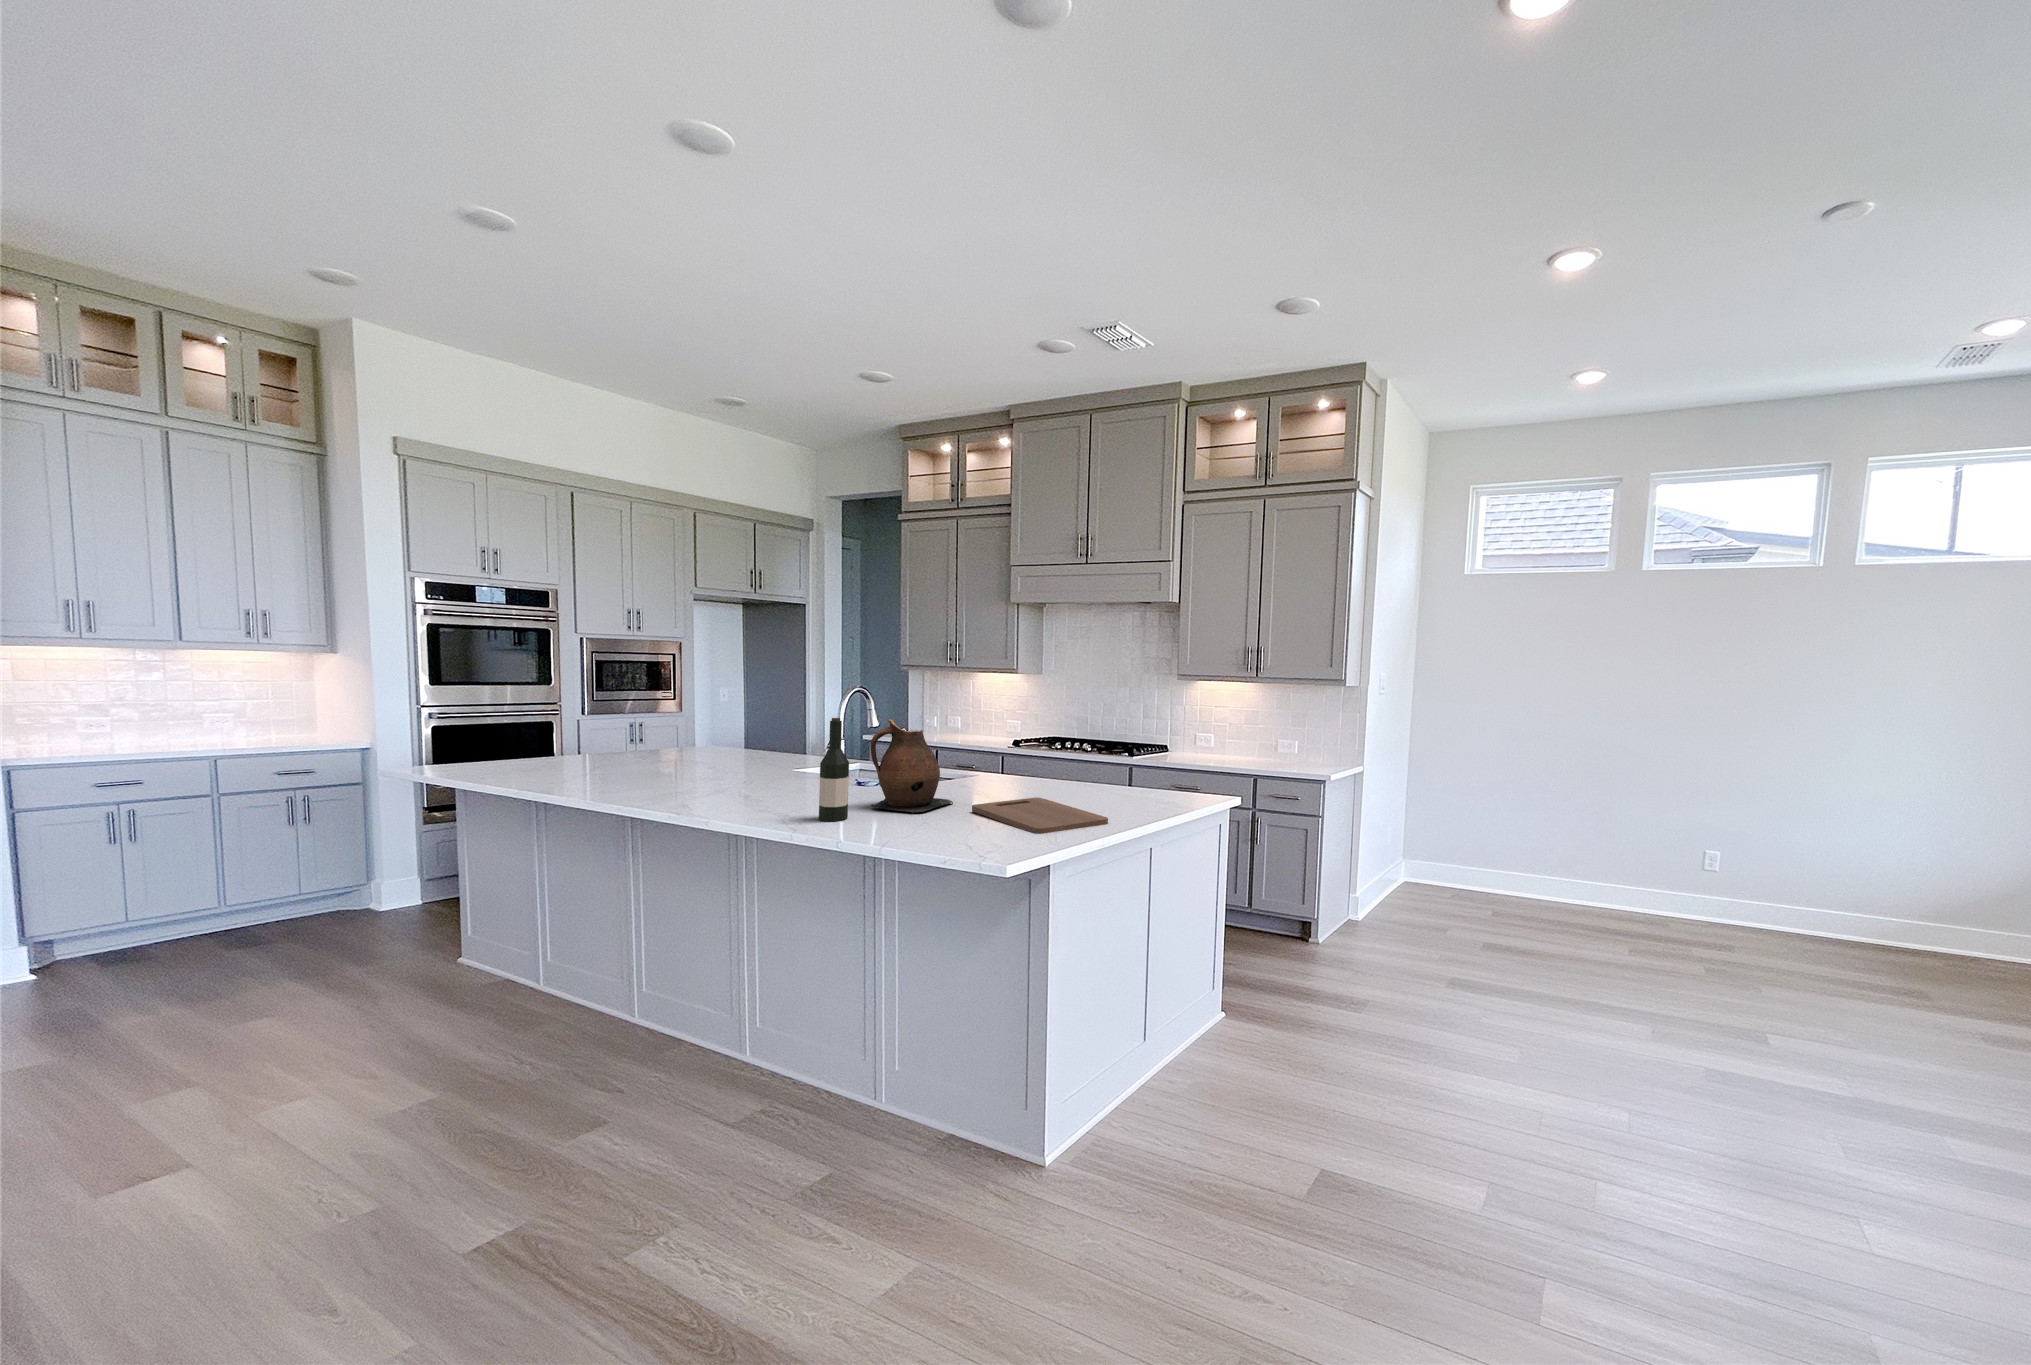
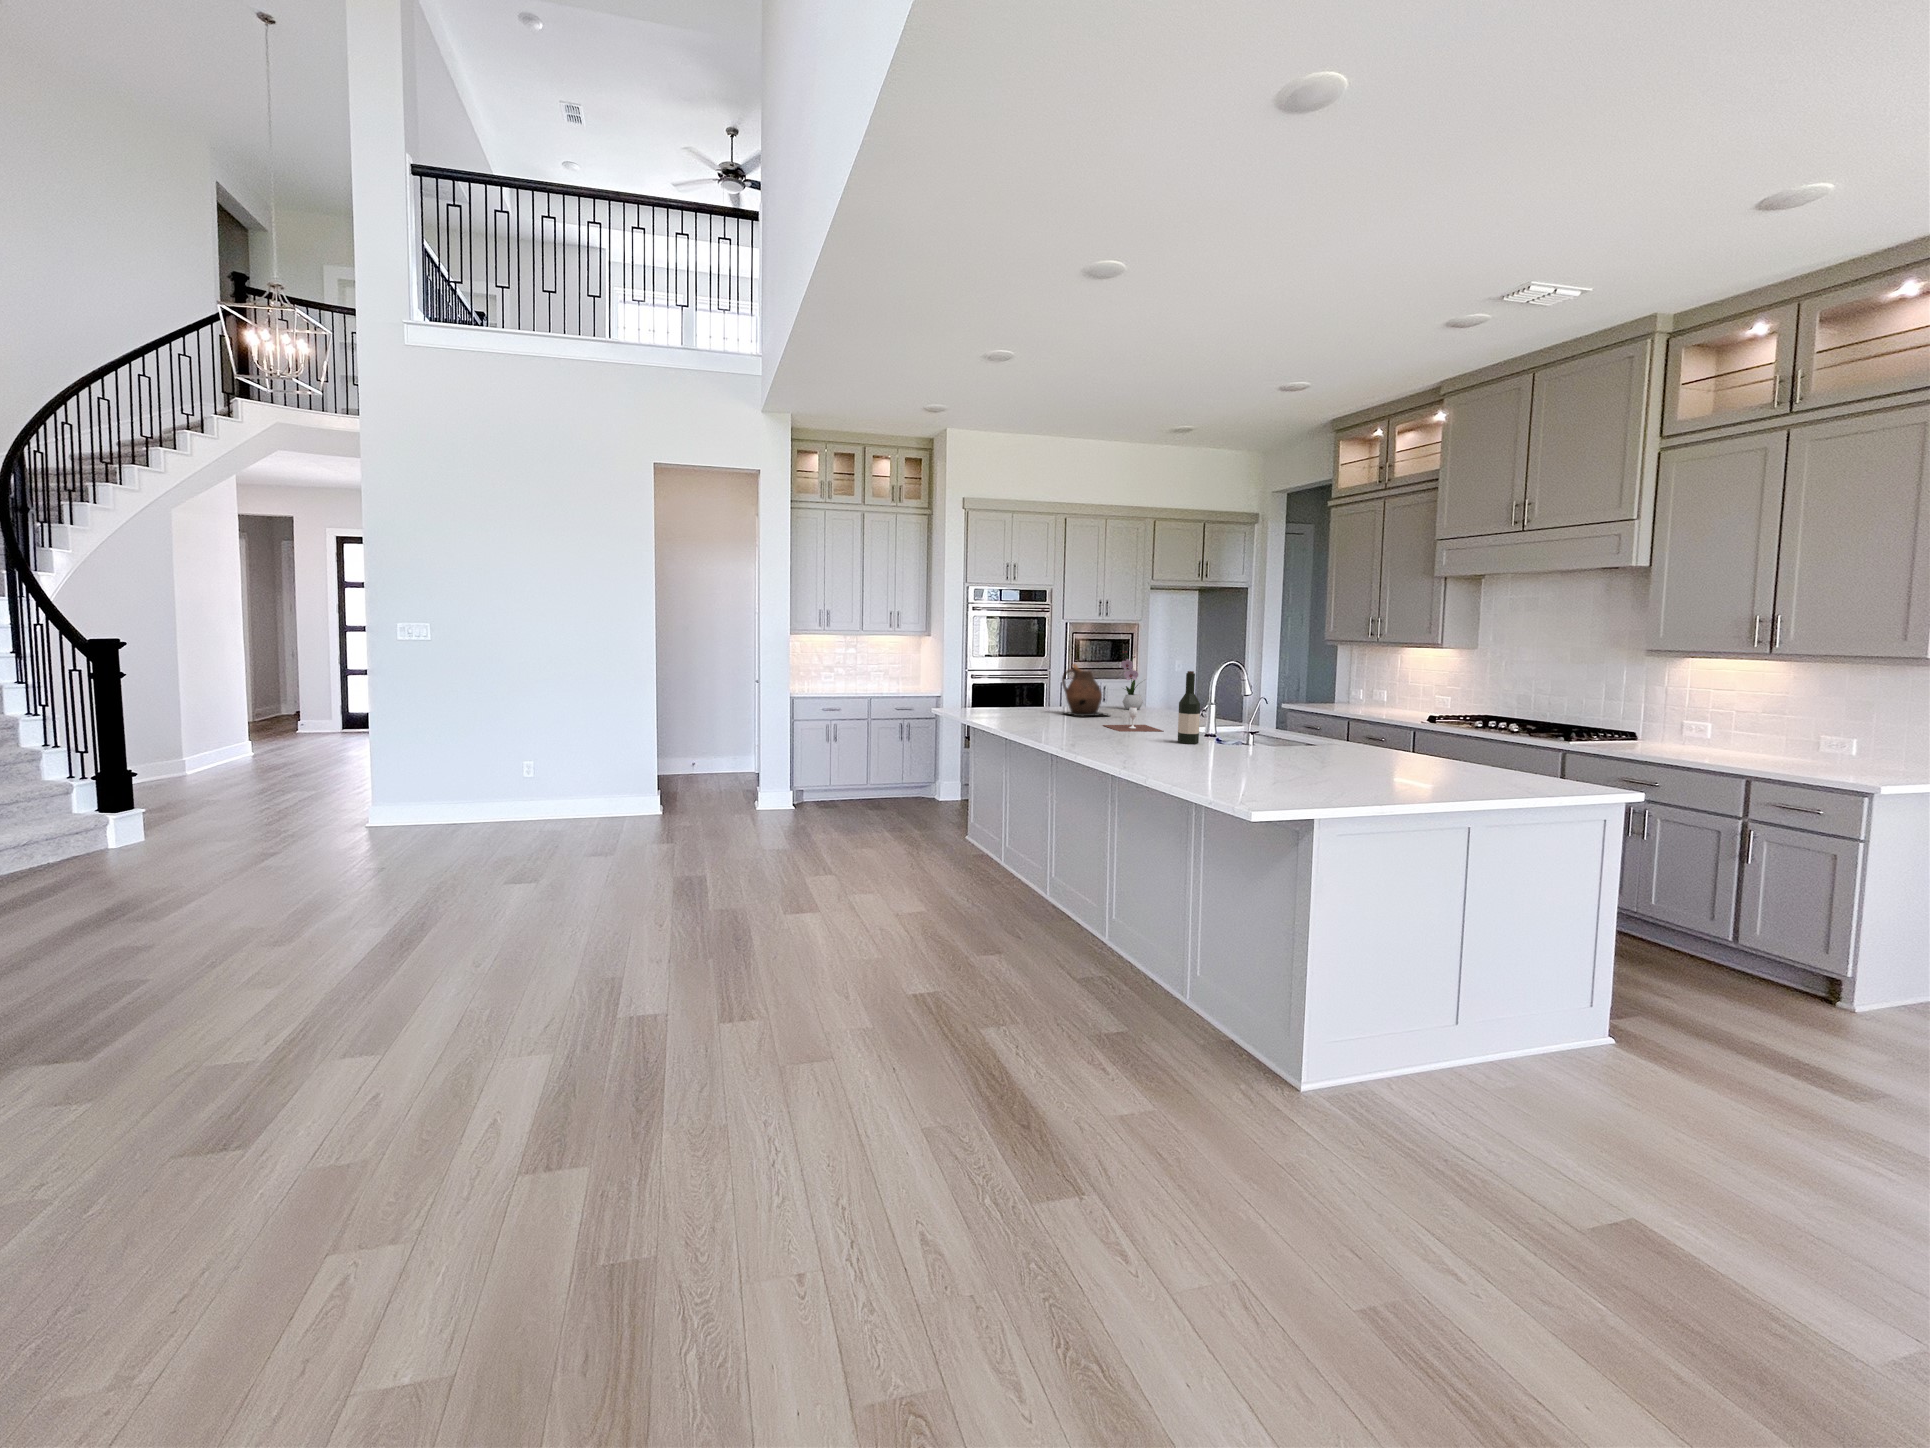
flower arrangement: none [689,683,724,765] -> present [1121,651,1143,709]
ceramic pitcher: present [870,719,953,814] -> present [1062,664,1106,716]
wine glass: none [685,770,783,810] -> present [1103,707,1162,732]
cutting board: present [972,798,1108,834] -> none [1299,745,1415,770]

